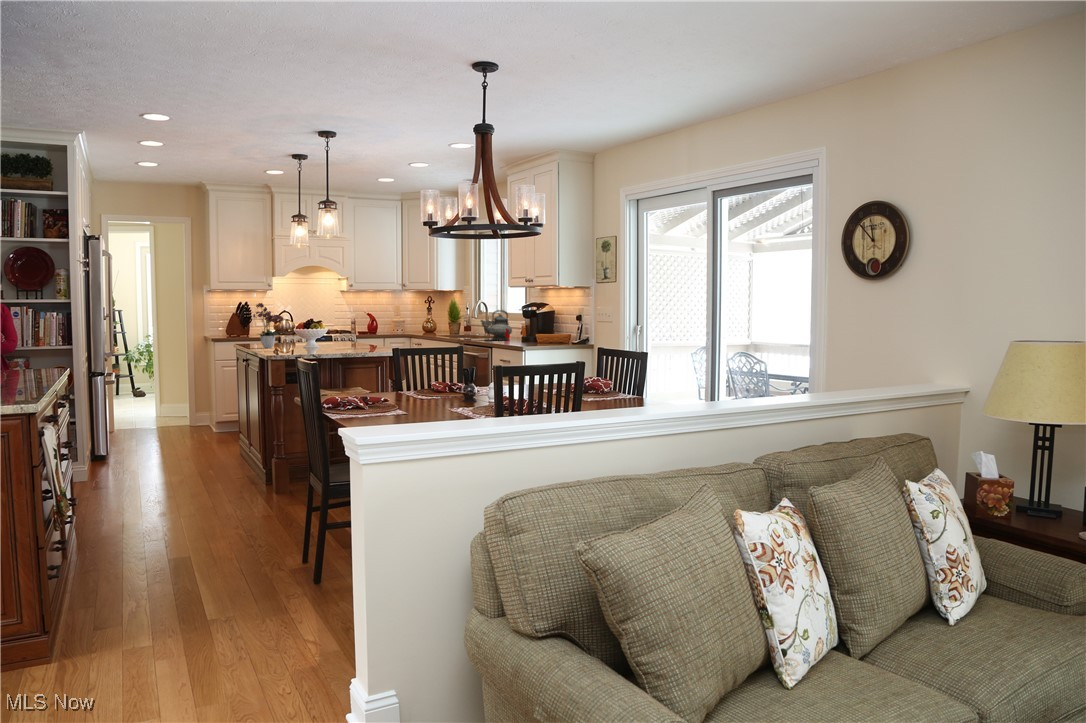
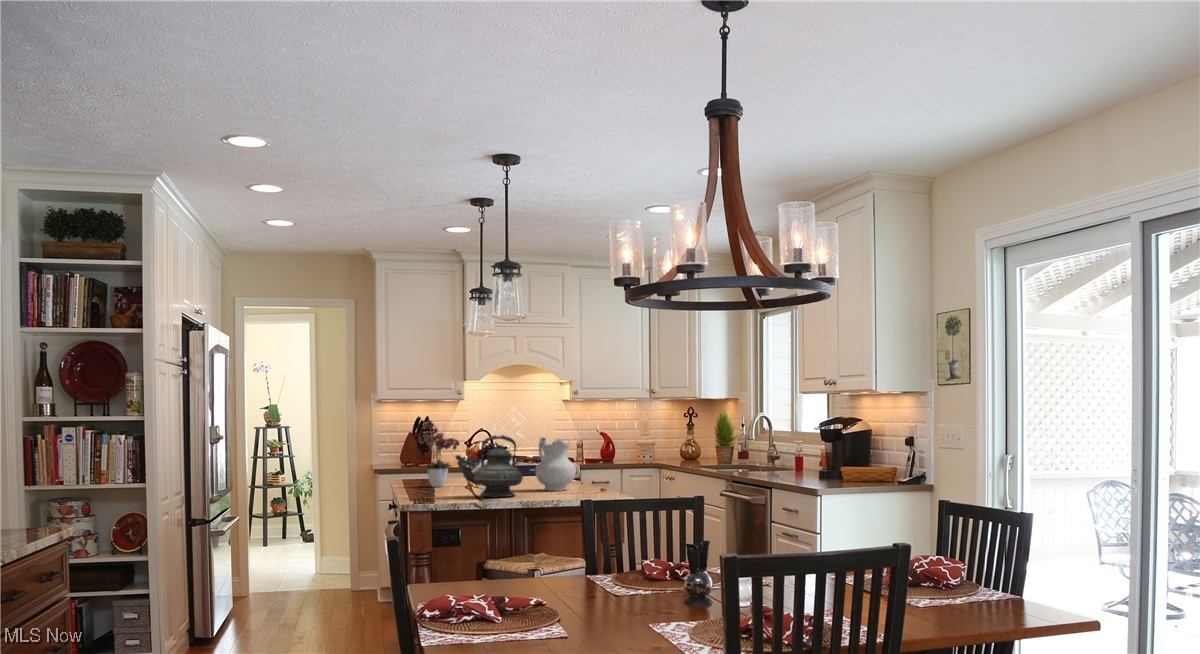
teapot: present [481,310,512,340] -> present [455,435,523,498]
ceramic pitcher: none [341,314,369,349] -> present [535,437,576,491]

